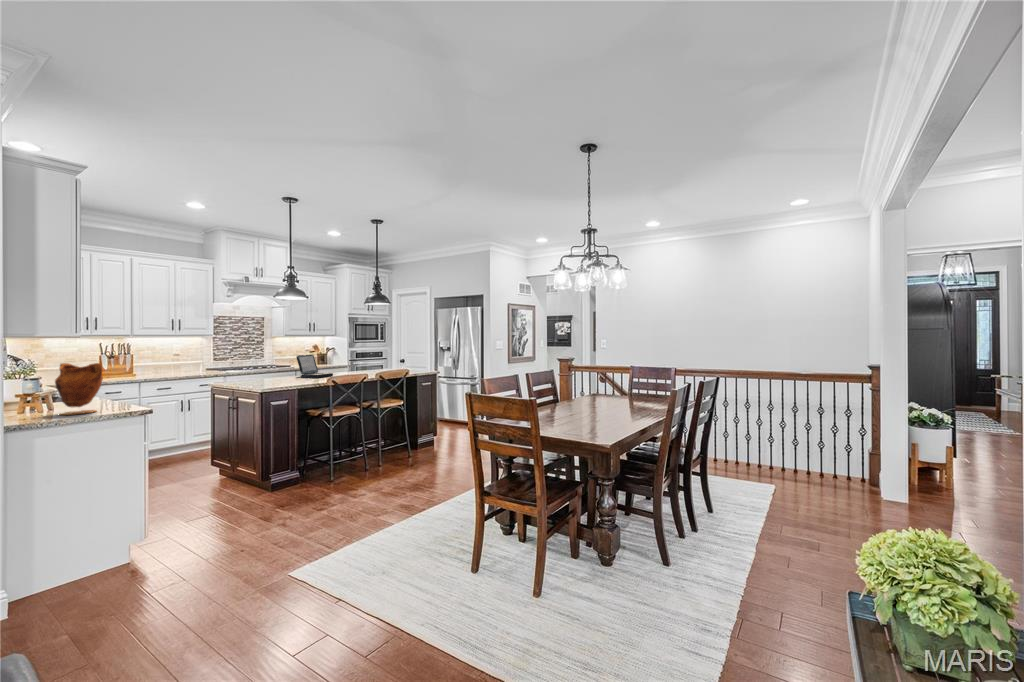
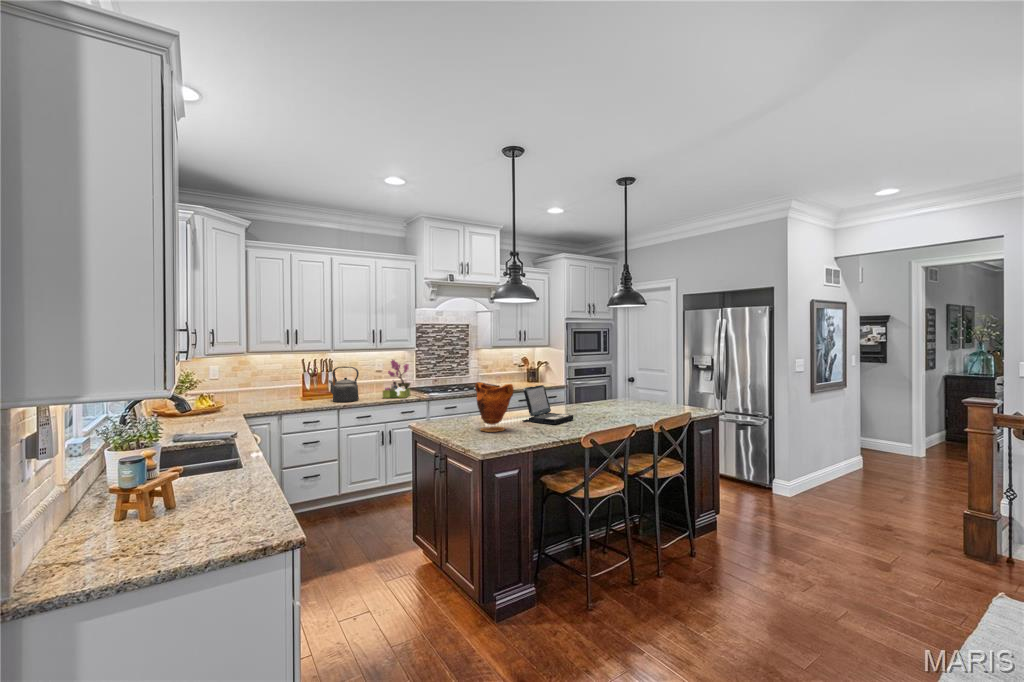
flower arrangement: none [182,343,209,374] -> present [383,360,410,398]
kettle: none [129,349,159,377] -> present [329,367,359,402]
vase: present [55,363,103,415] -> present [475,382,514,432]

